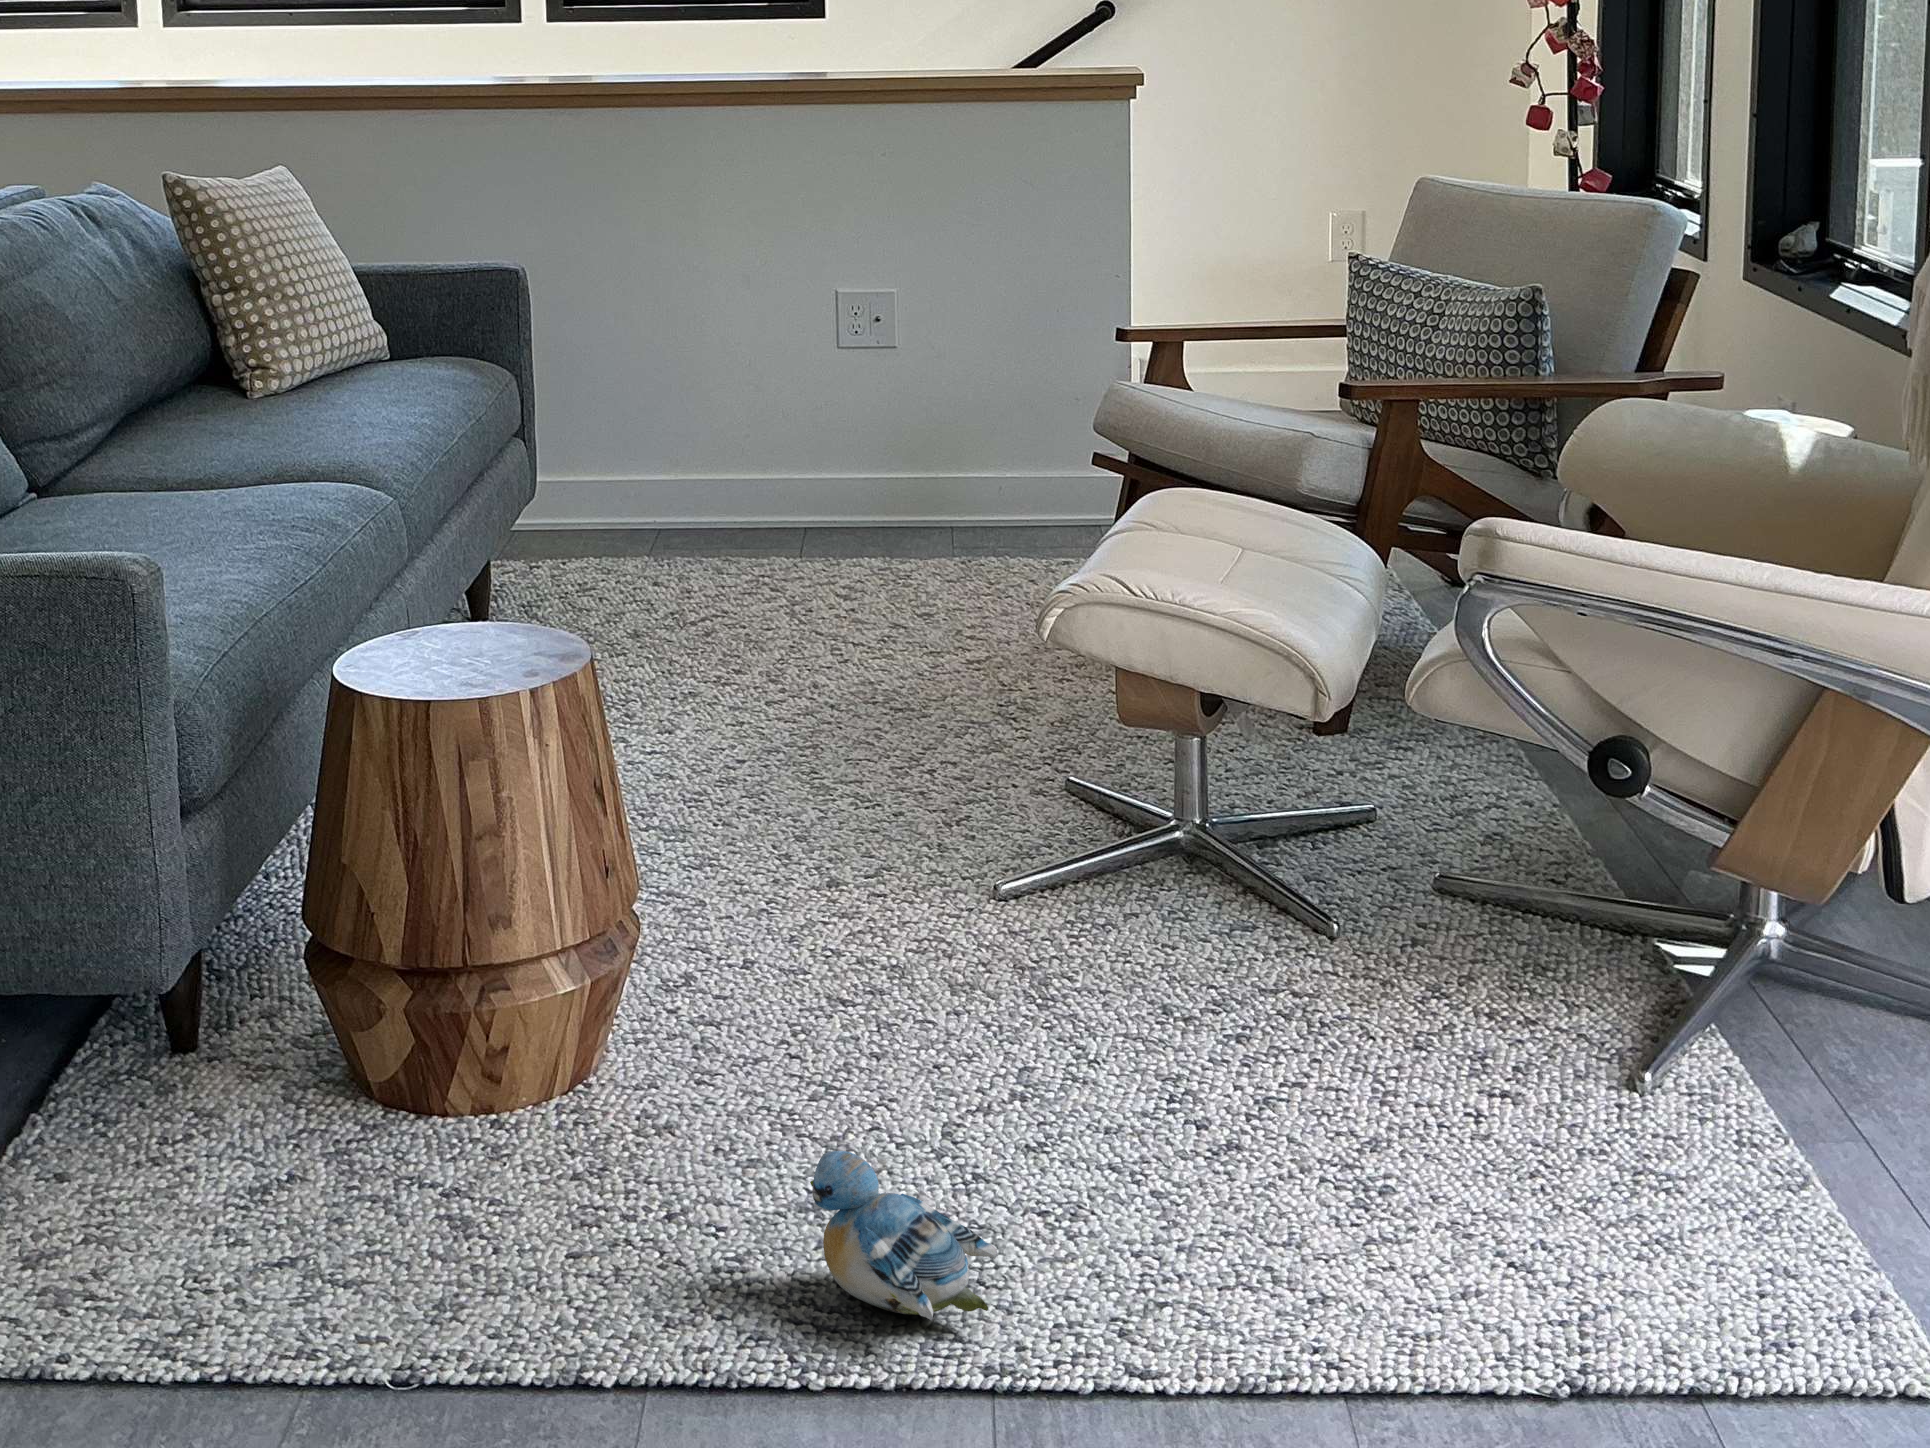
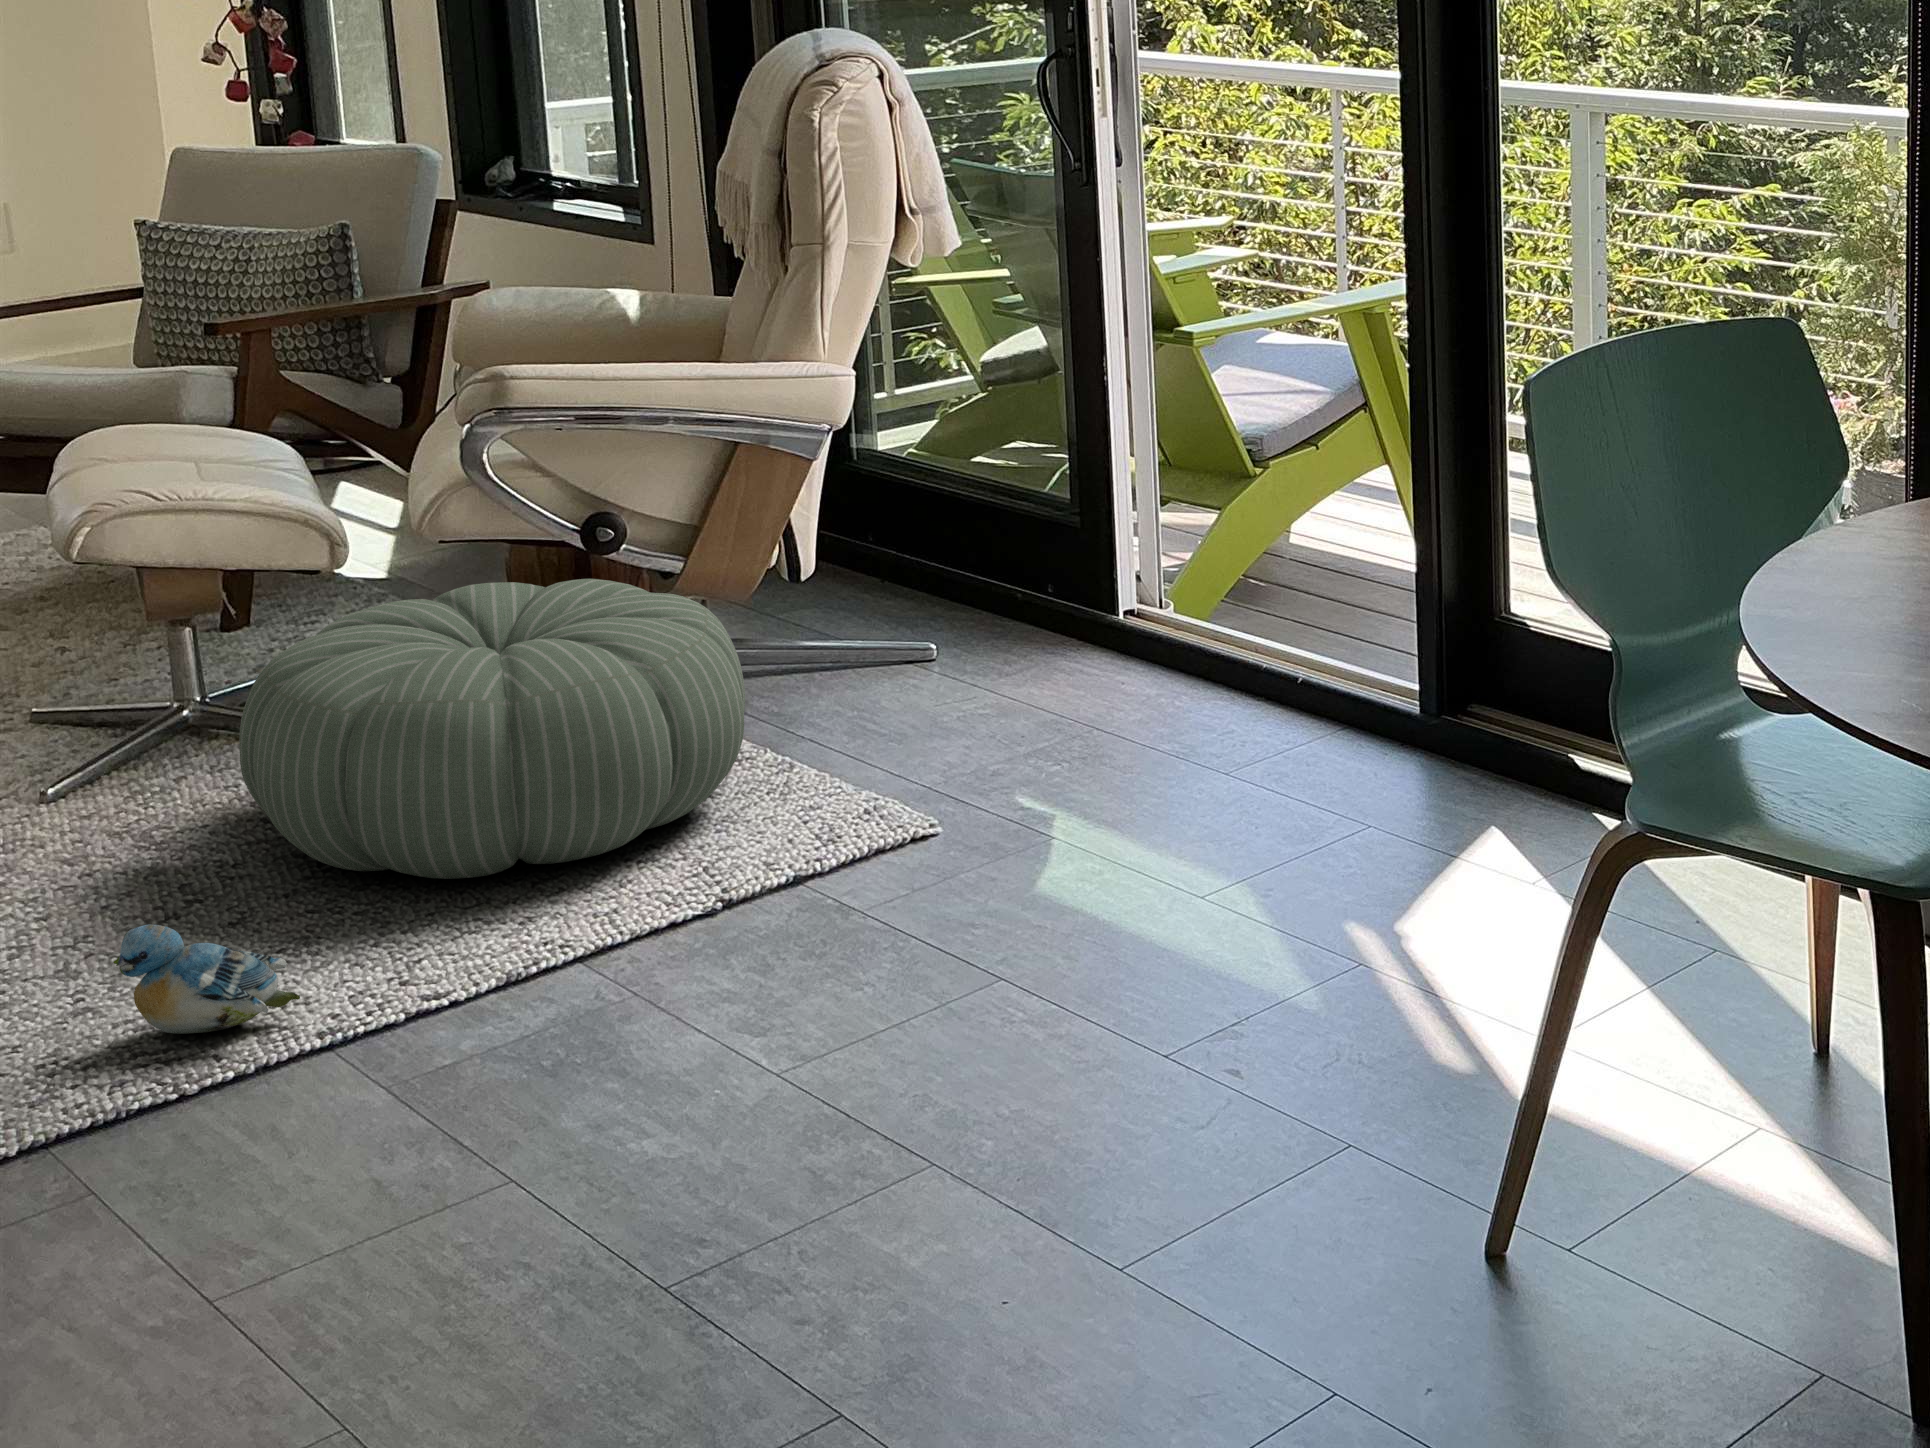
pouf: none [1109,788,1755,1226] -> present [239,579,745,879]

